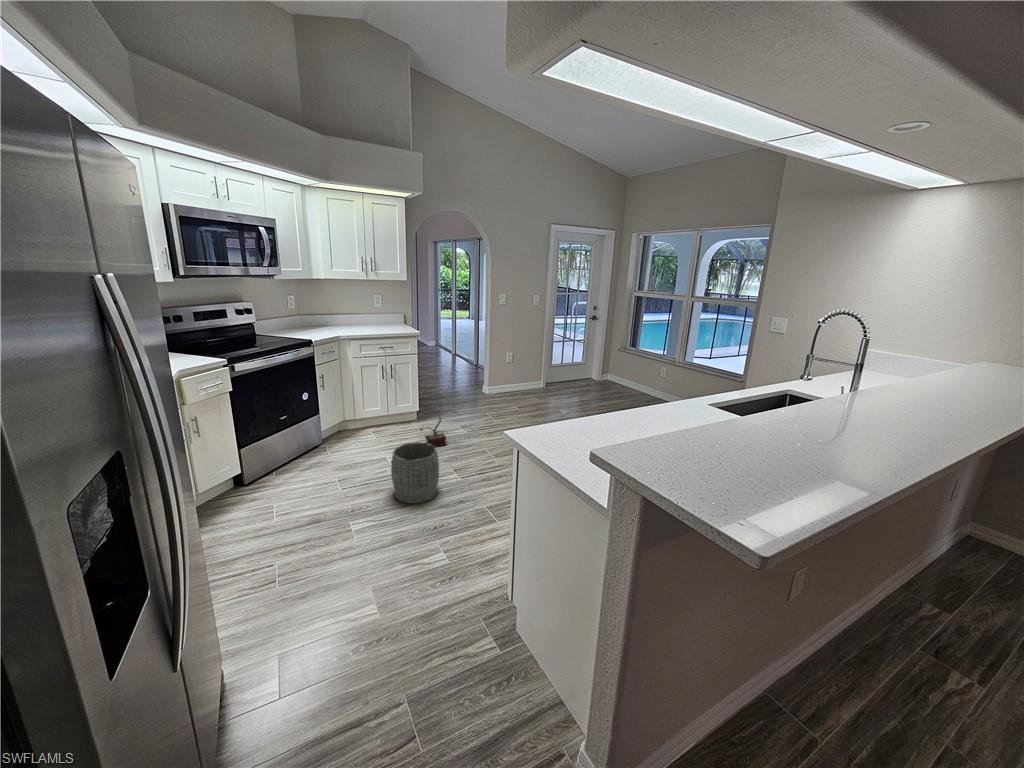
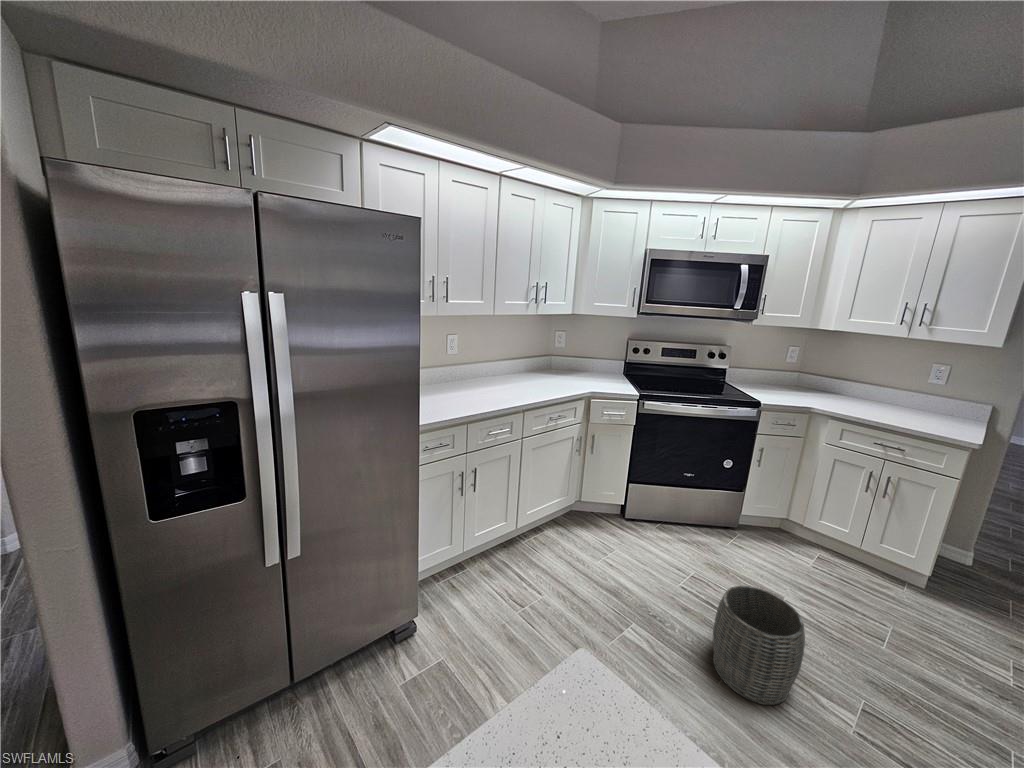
potted plant: present [419,396,464,446] -> none [866,563,1004,663]

